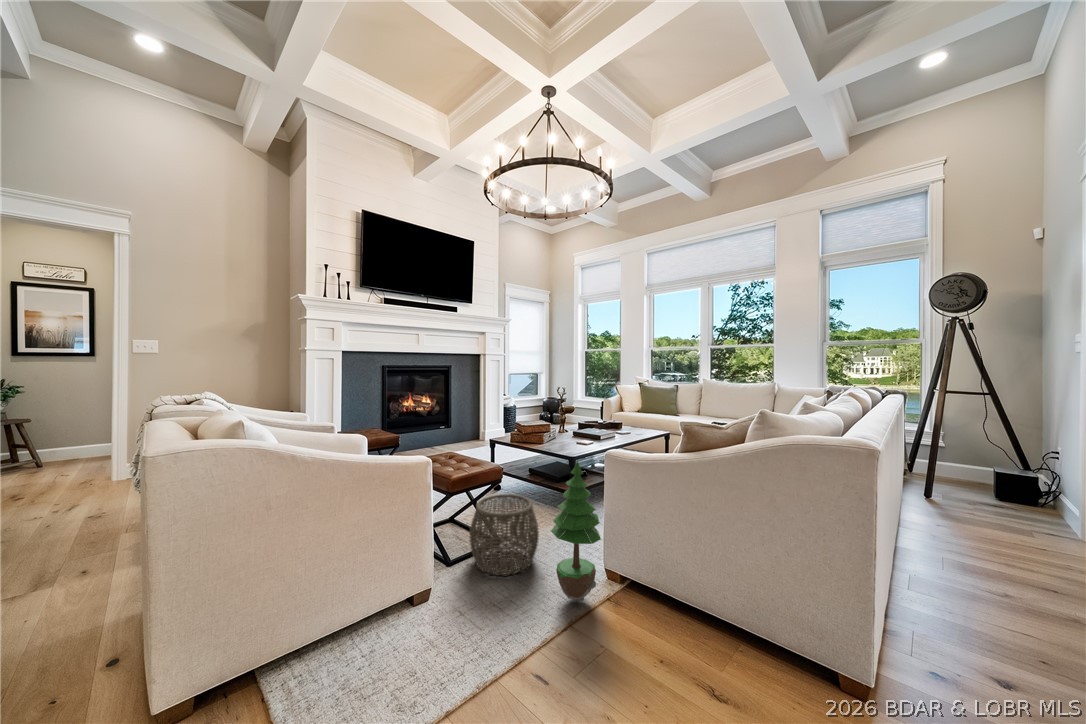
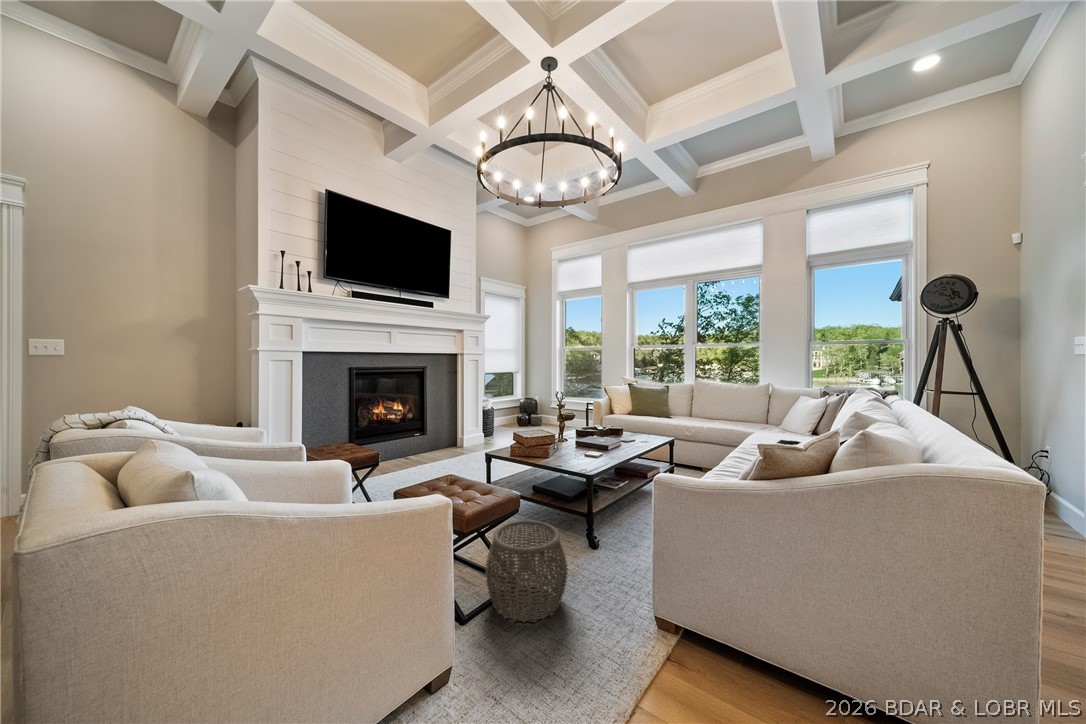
potted tree: present [551,461,601,601] -> none [596,485,657,653]

